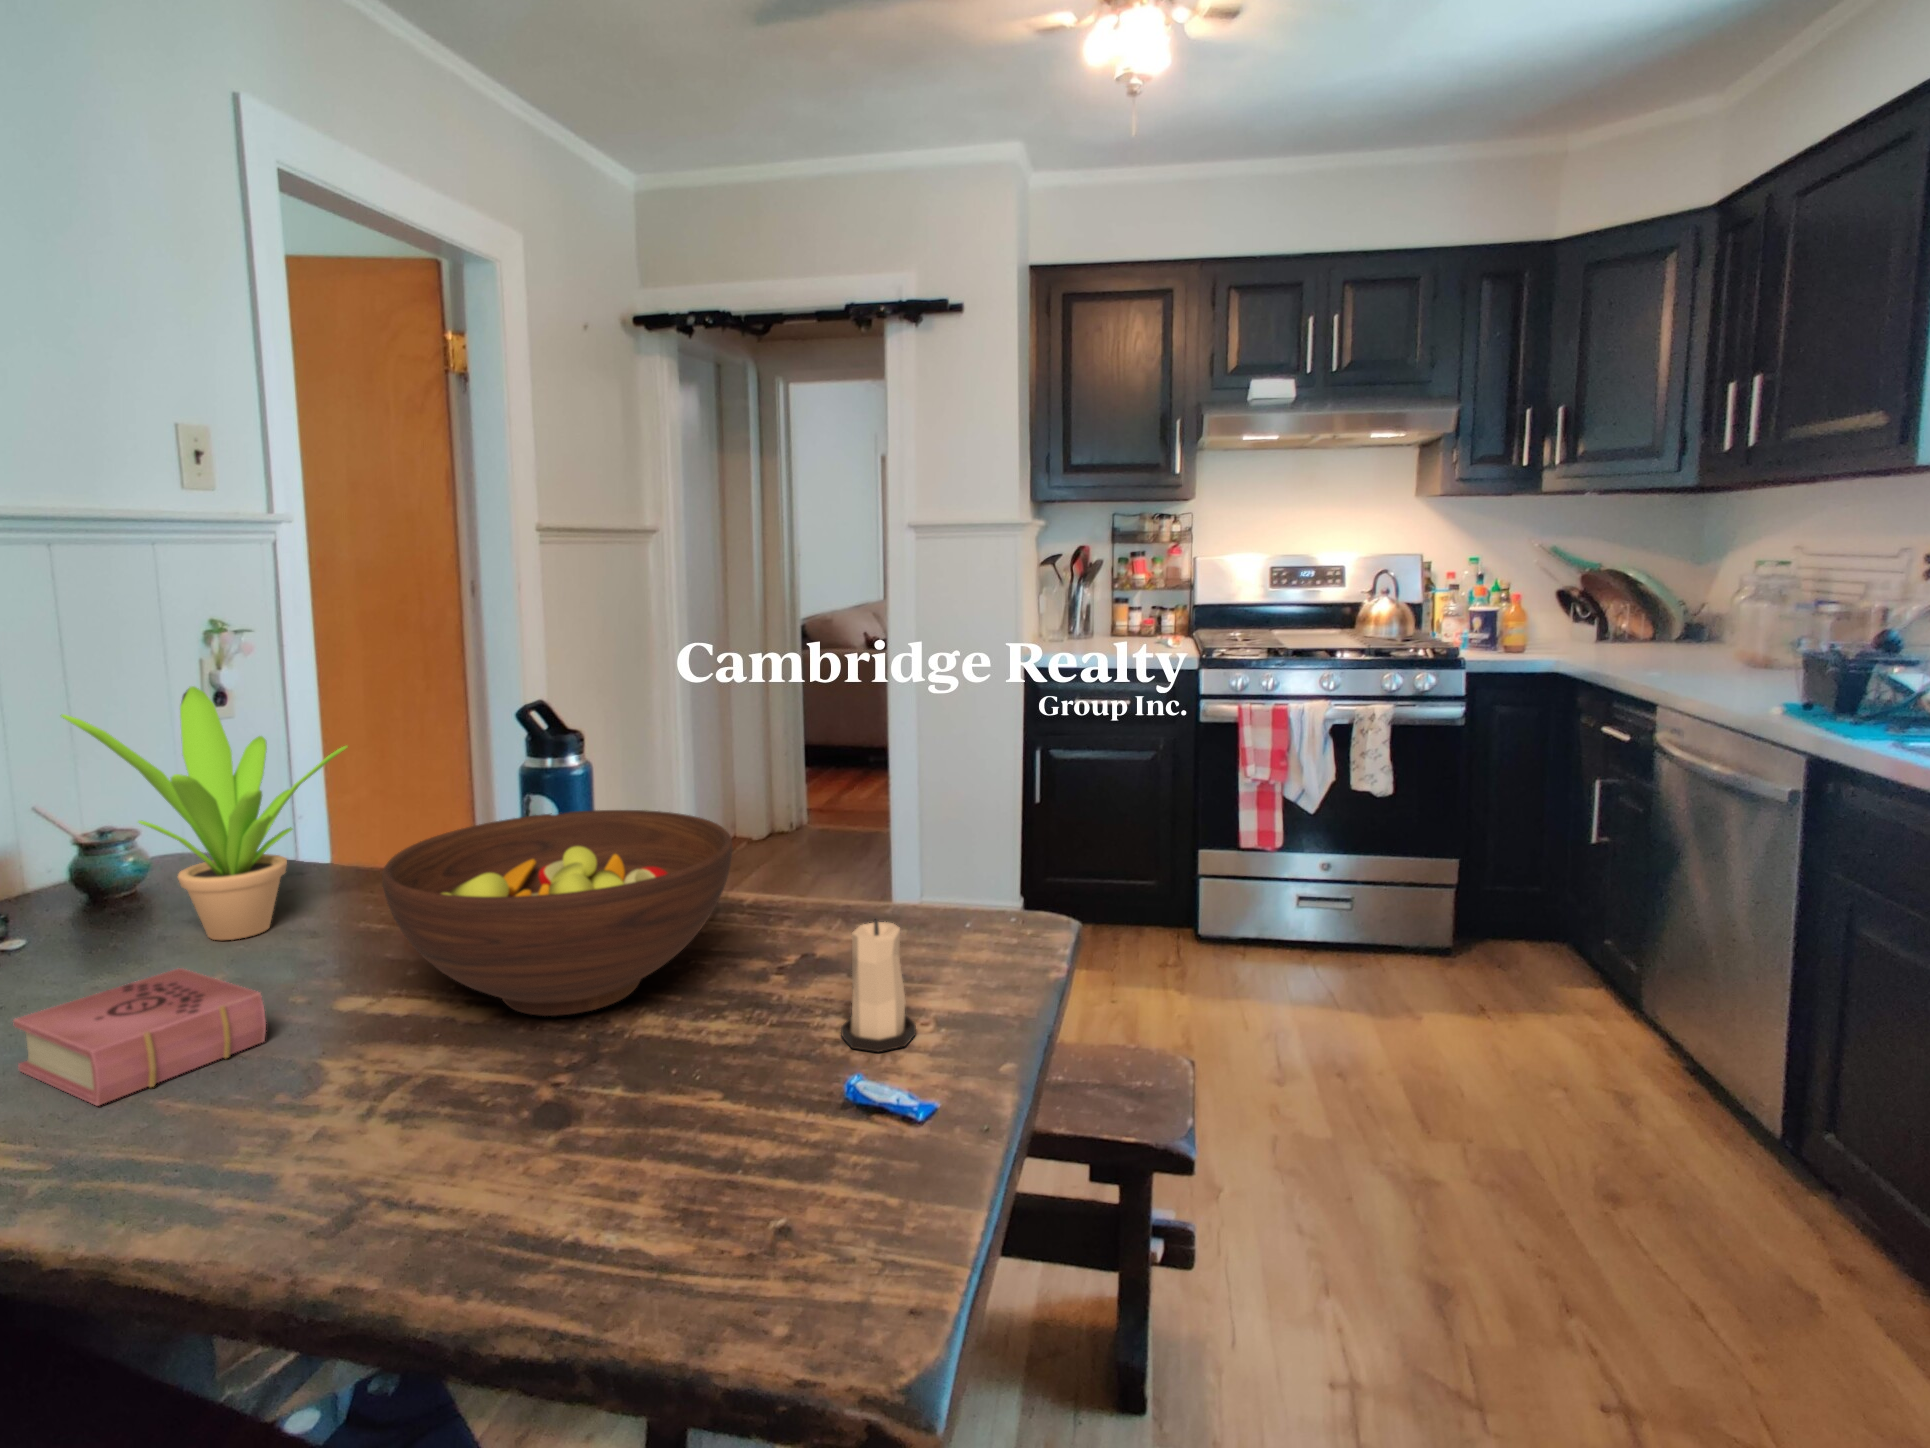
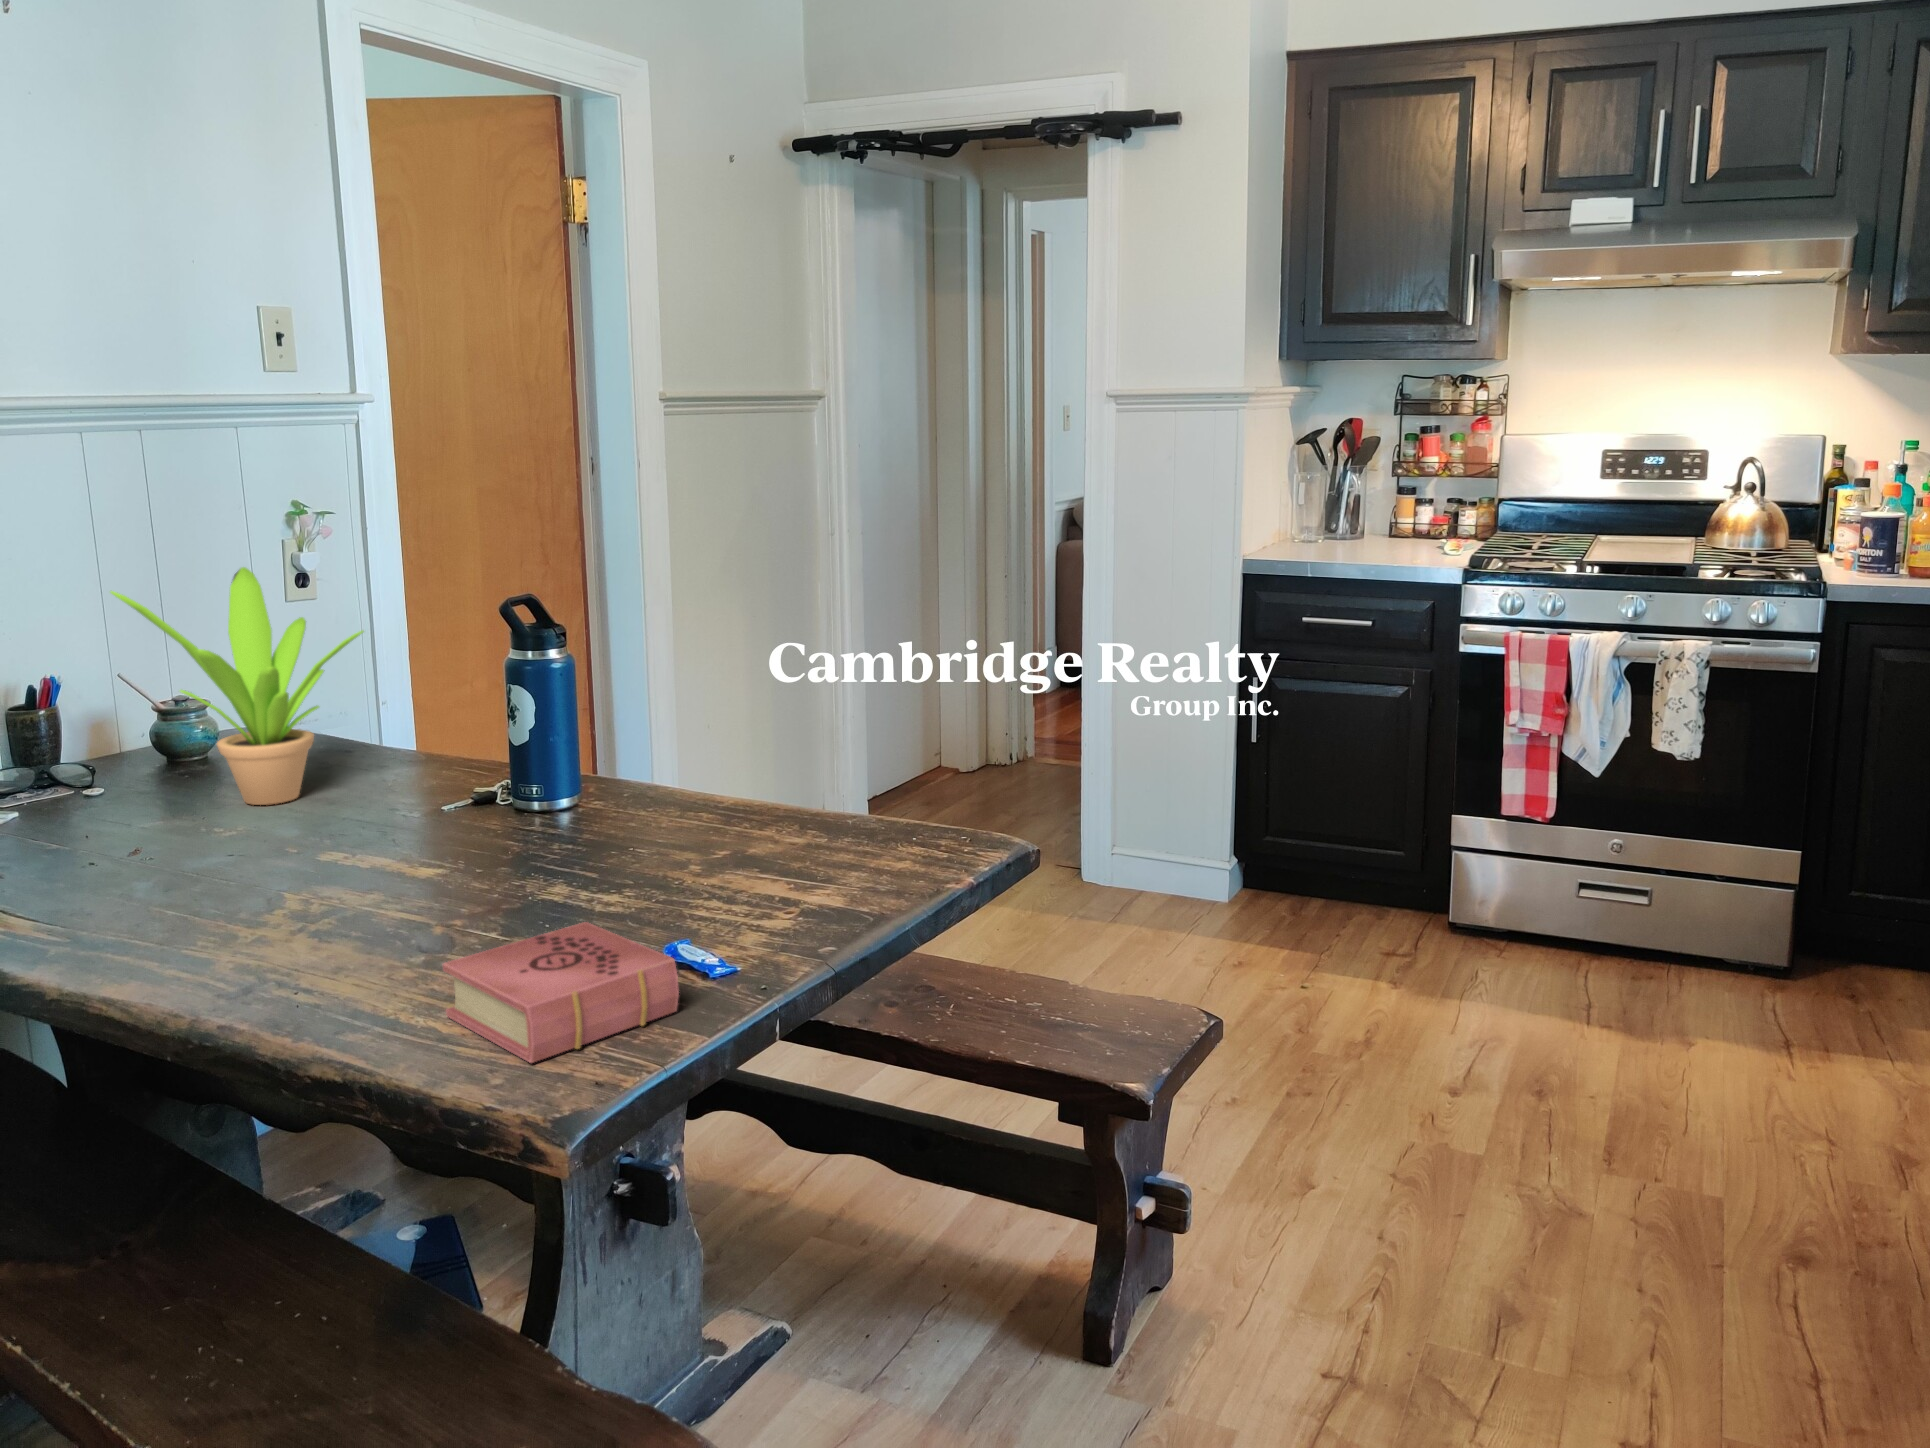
fruit bowl: present [382,810,733,1016] -> none [333,705,661,888]
candle: present [841,919,916,1052] -> none [711,818,779,943]
book: present [13,968,266,1106] -> present [443,922,679,1063]

